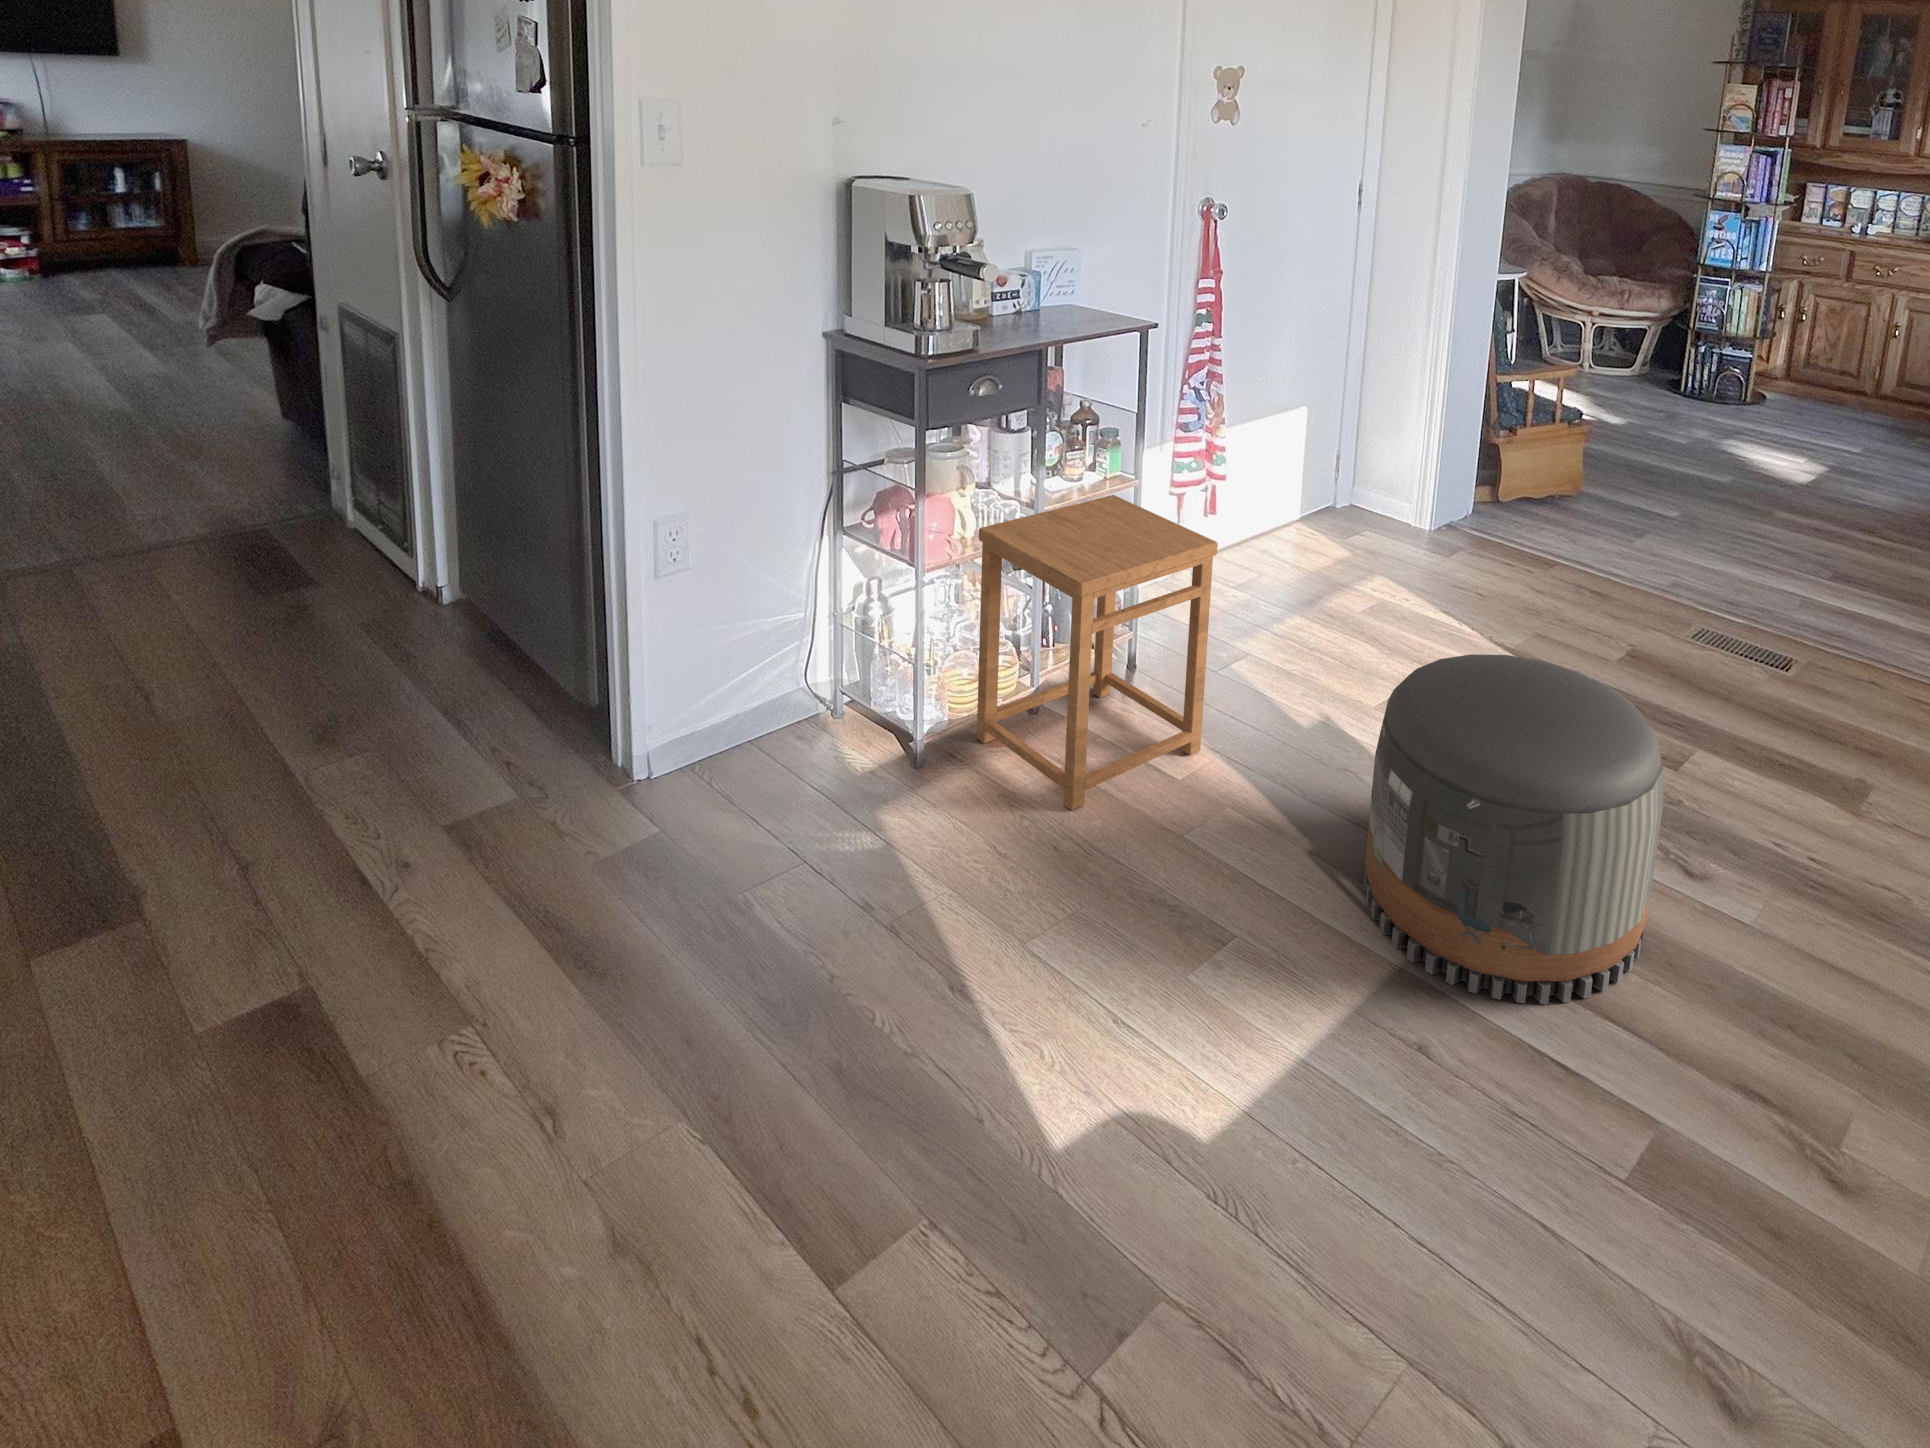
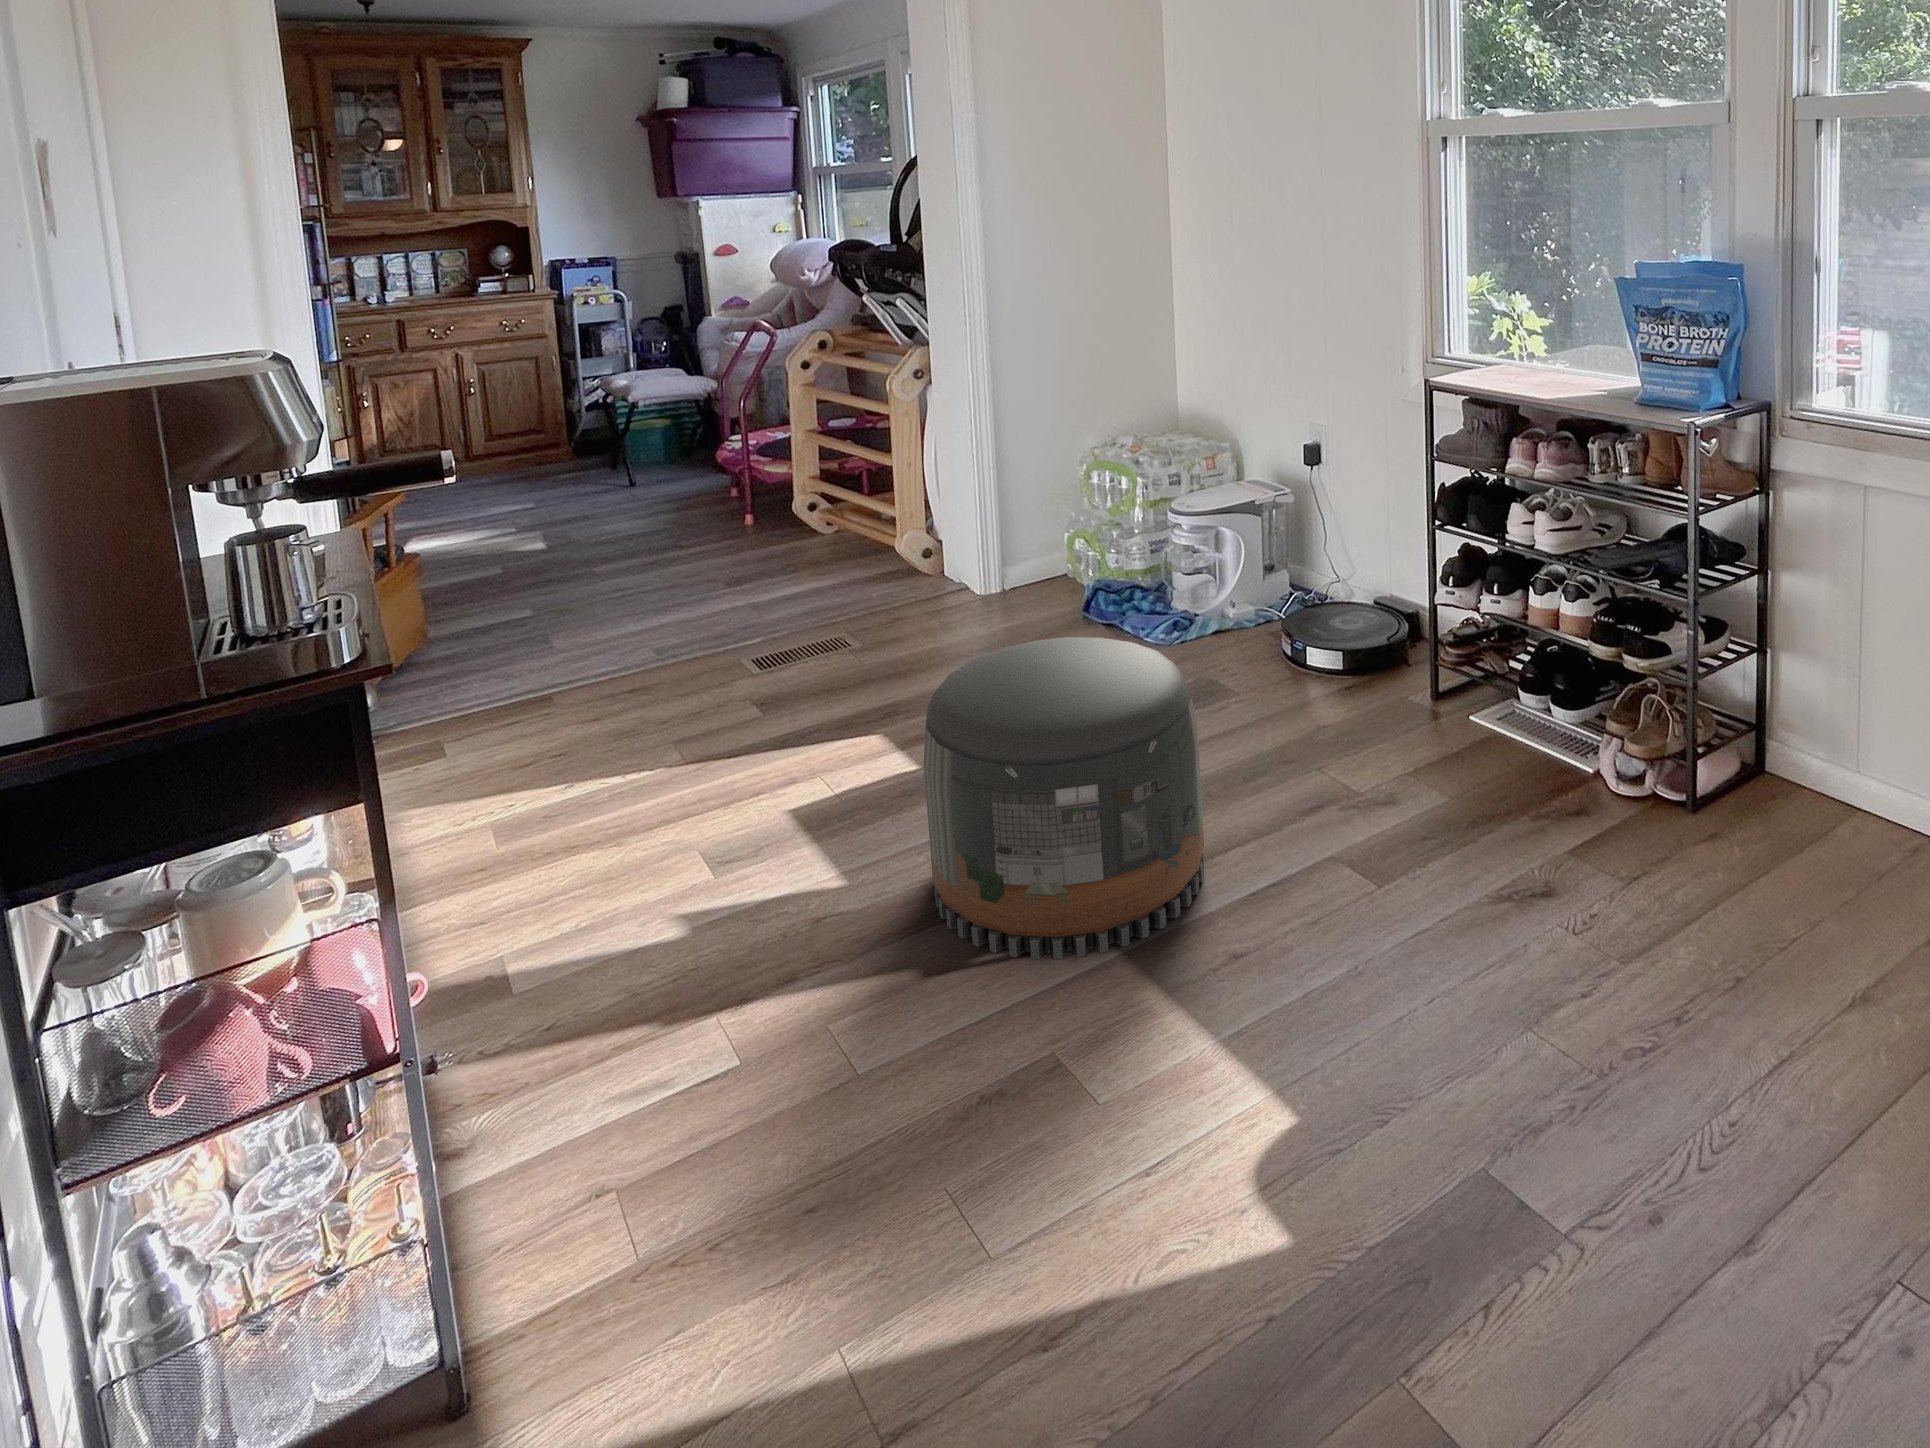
side table: present [977,495,1218,810] -> none [366,754,724,1338]

